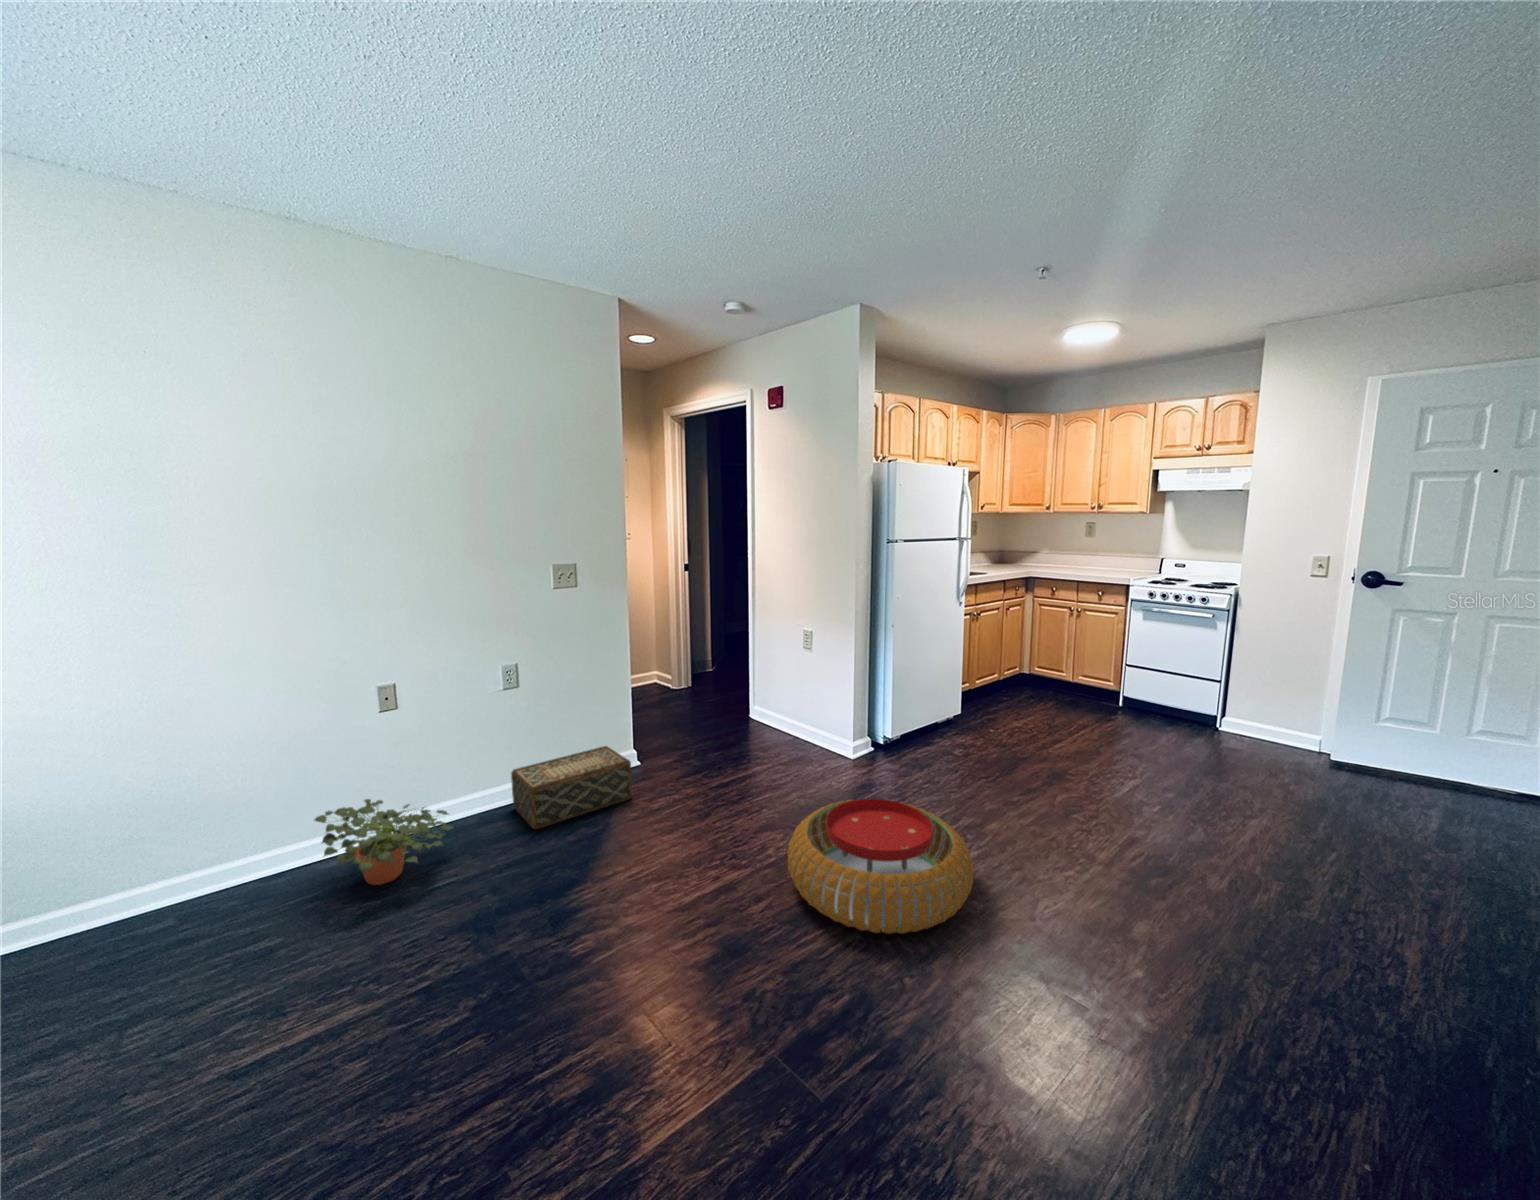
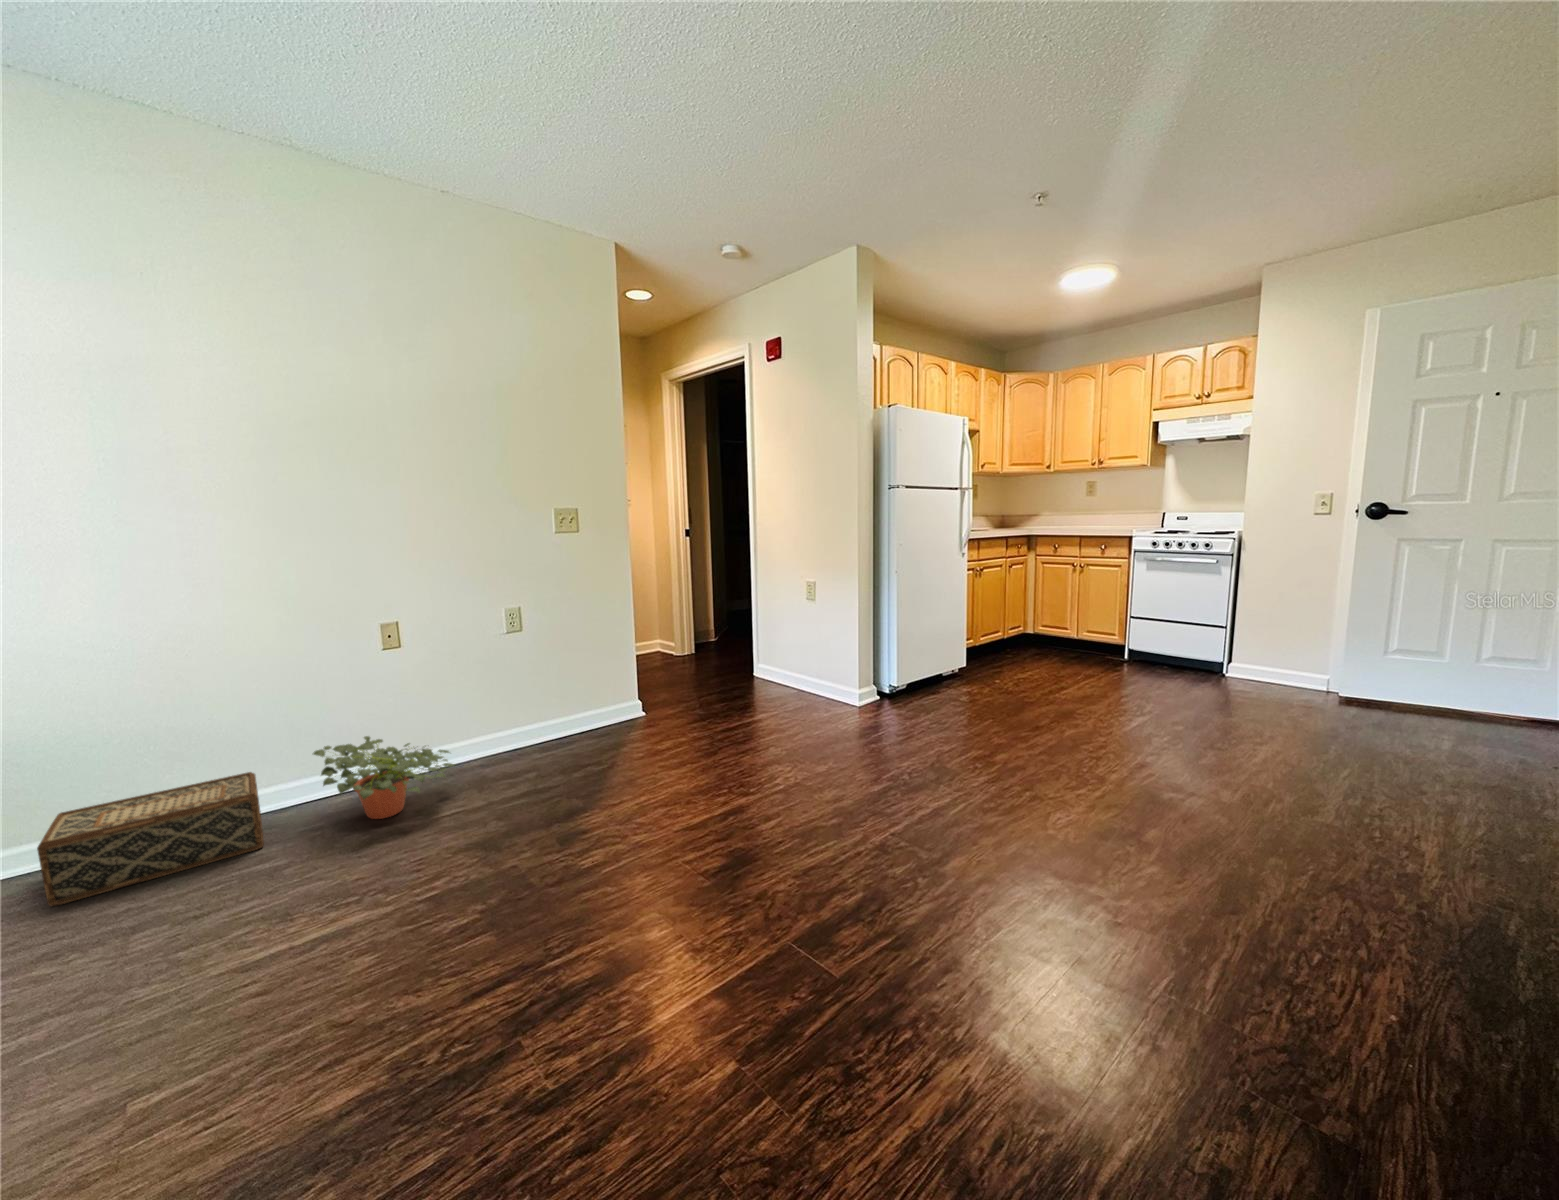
woven basket: present [511,746,632,829] -> present [37,772,264,906]
pouf: present [788,799,973,934] -> none [797,724,985,844]

